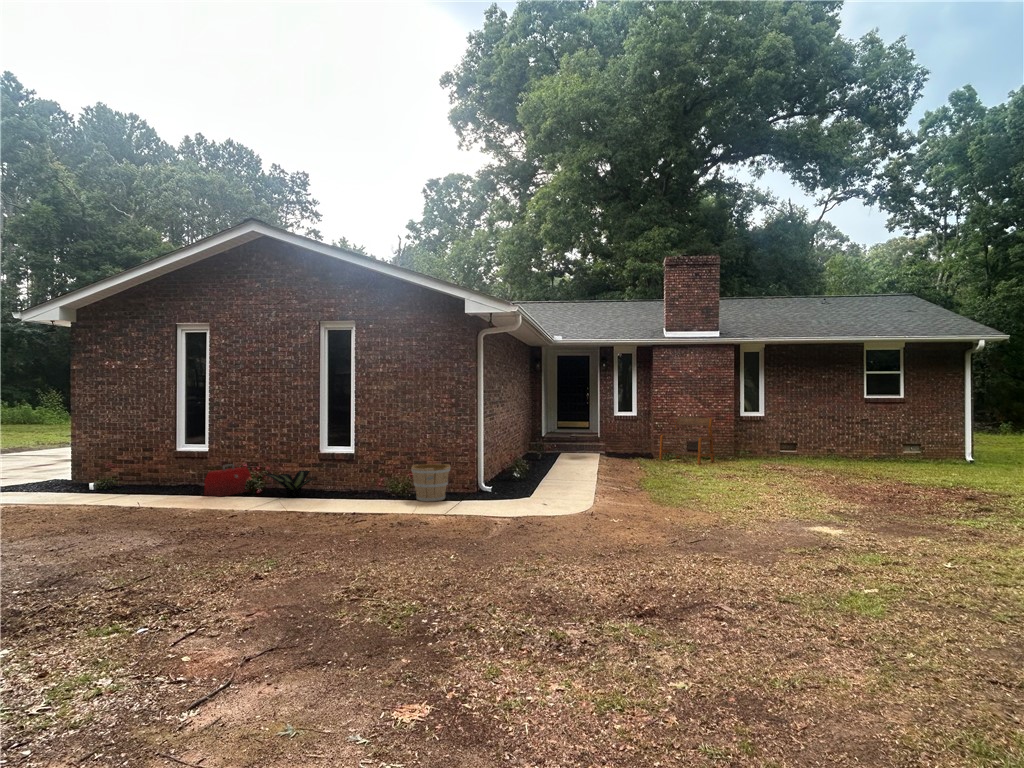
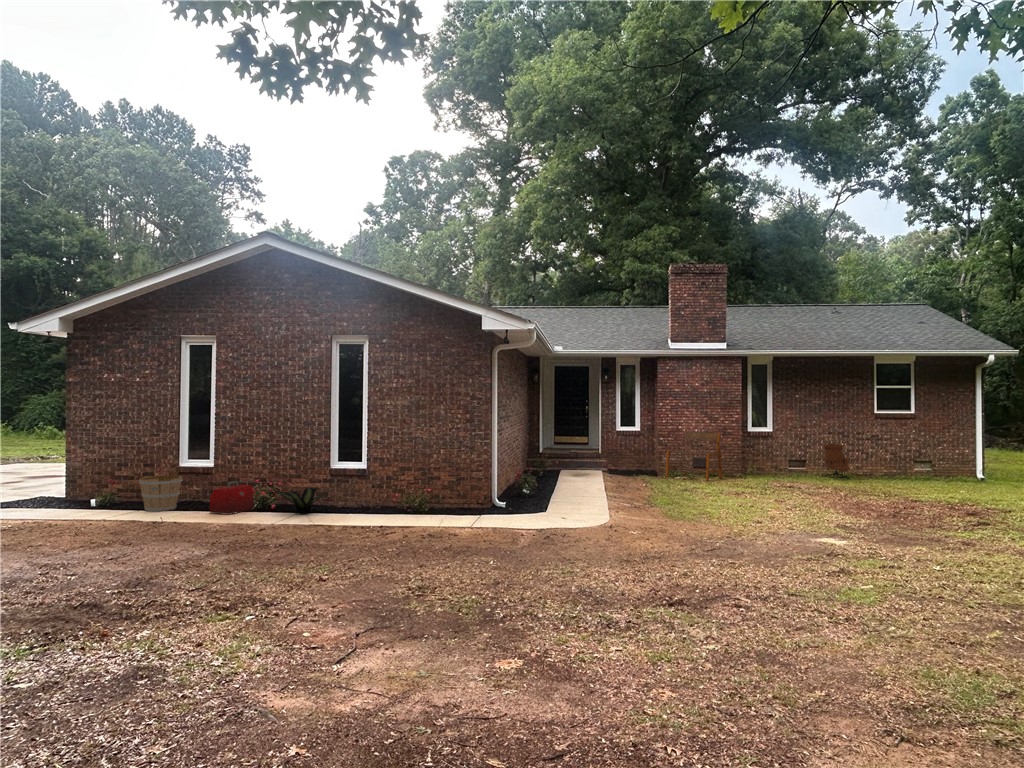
lounge chair: none [811,428,842,464] -> present [821,444,851,479]
wooden bucket: present [411,464,450,502] -> present [139,476,183,512]

